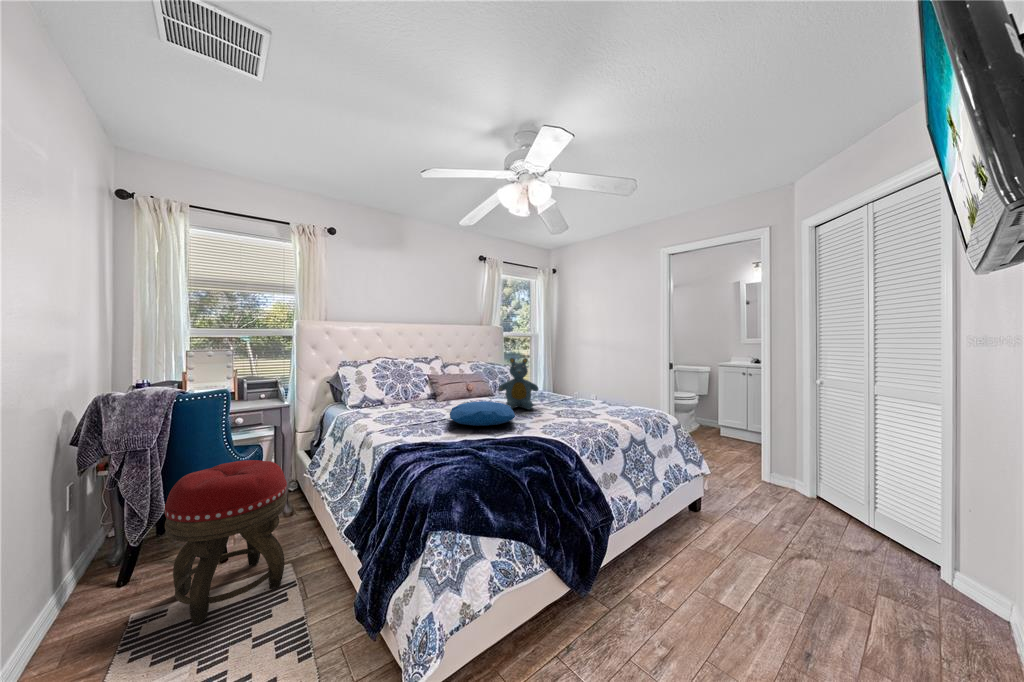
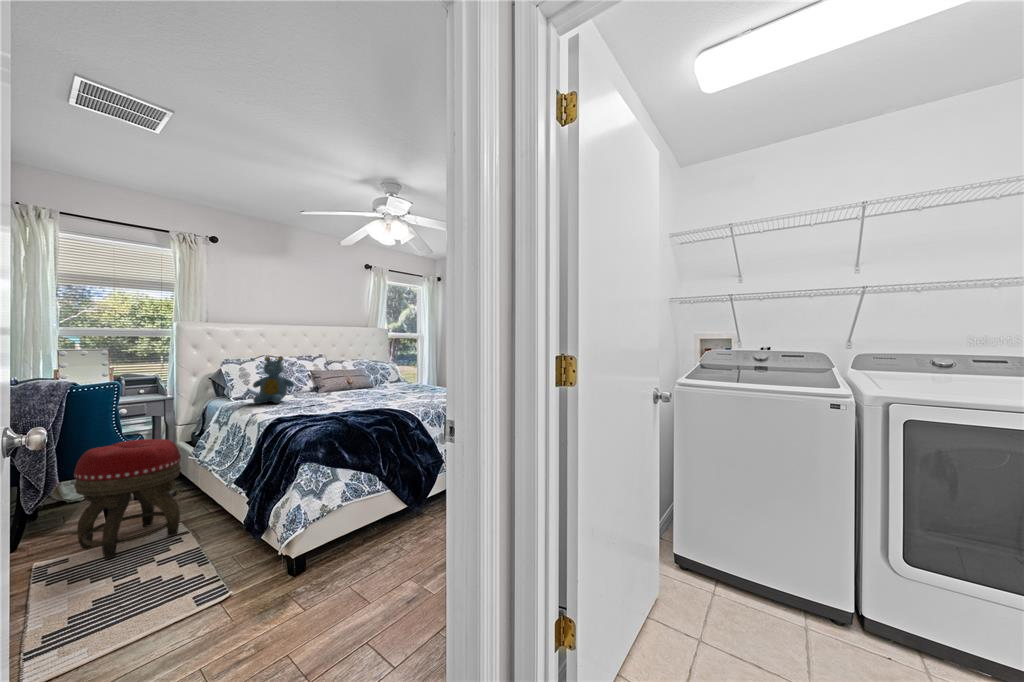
teddy bear: present [498,358,539,410] -> present [253,356,294,404]
pillow: present [450,401,515,426] -> none [324,389,379,406]

